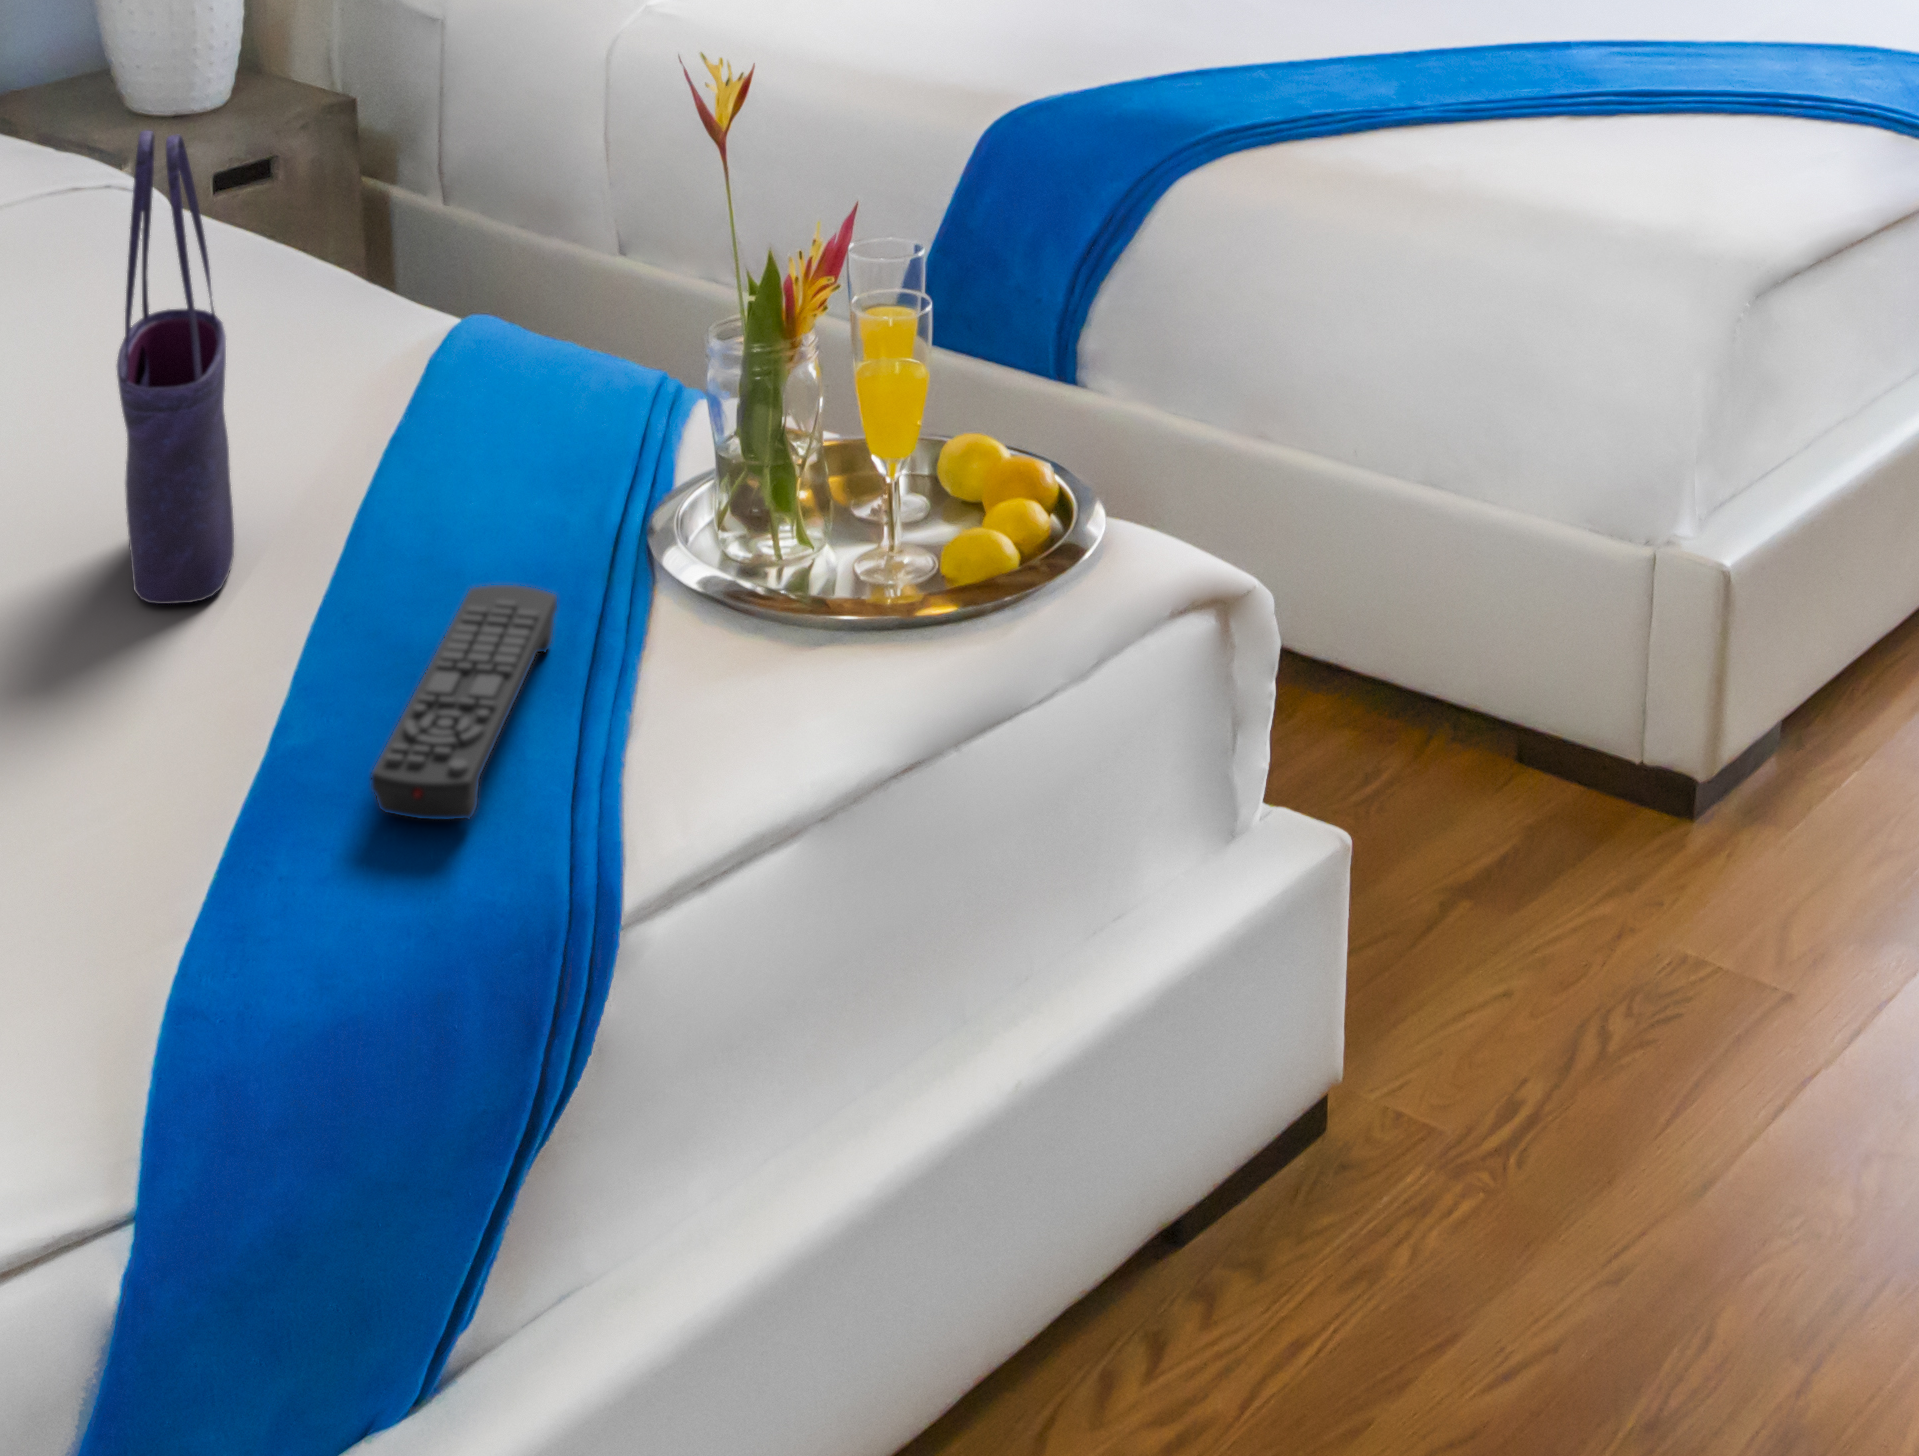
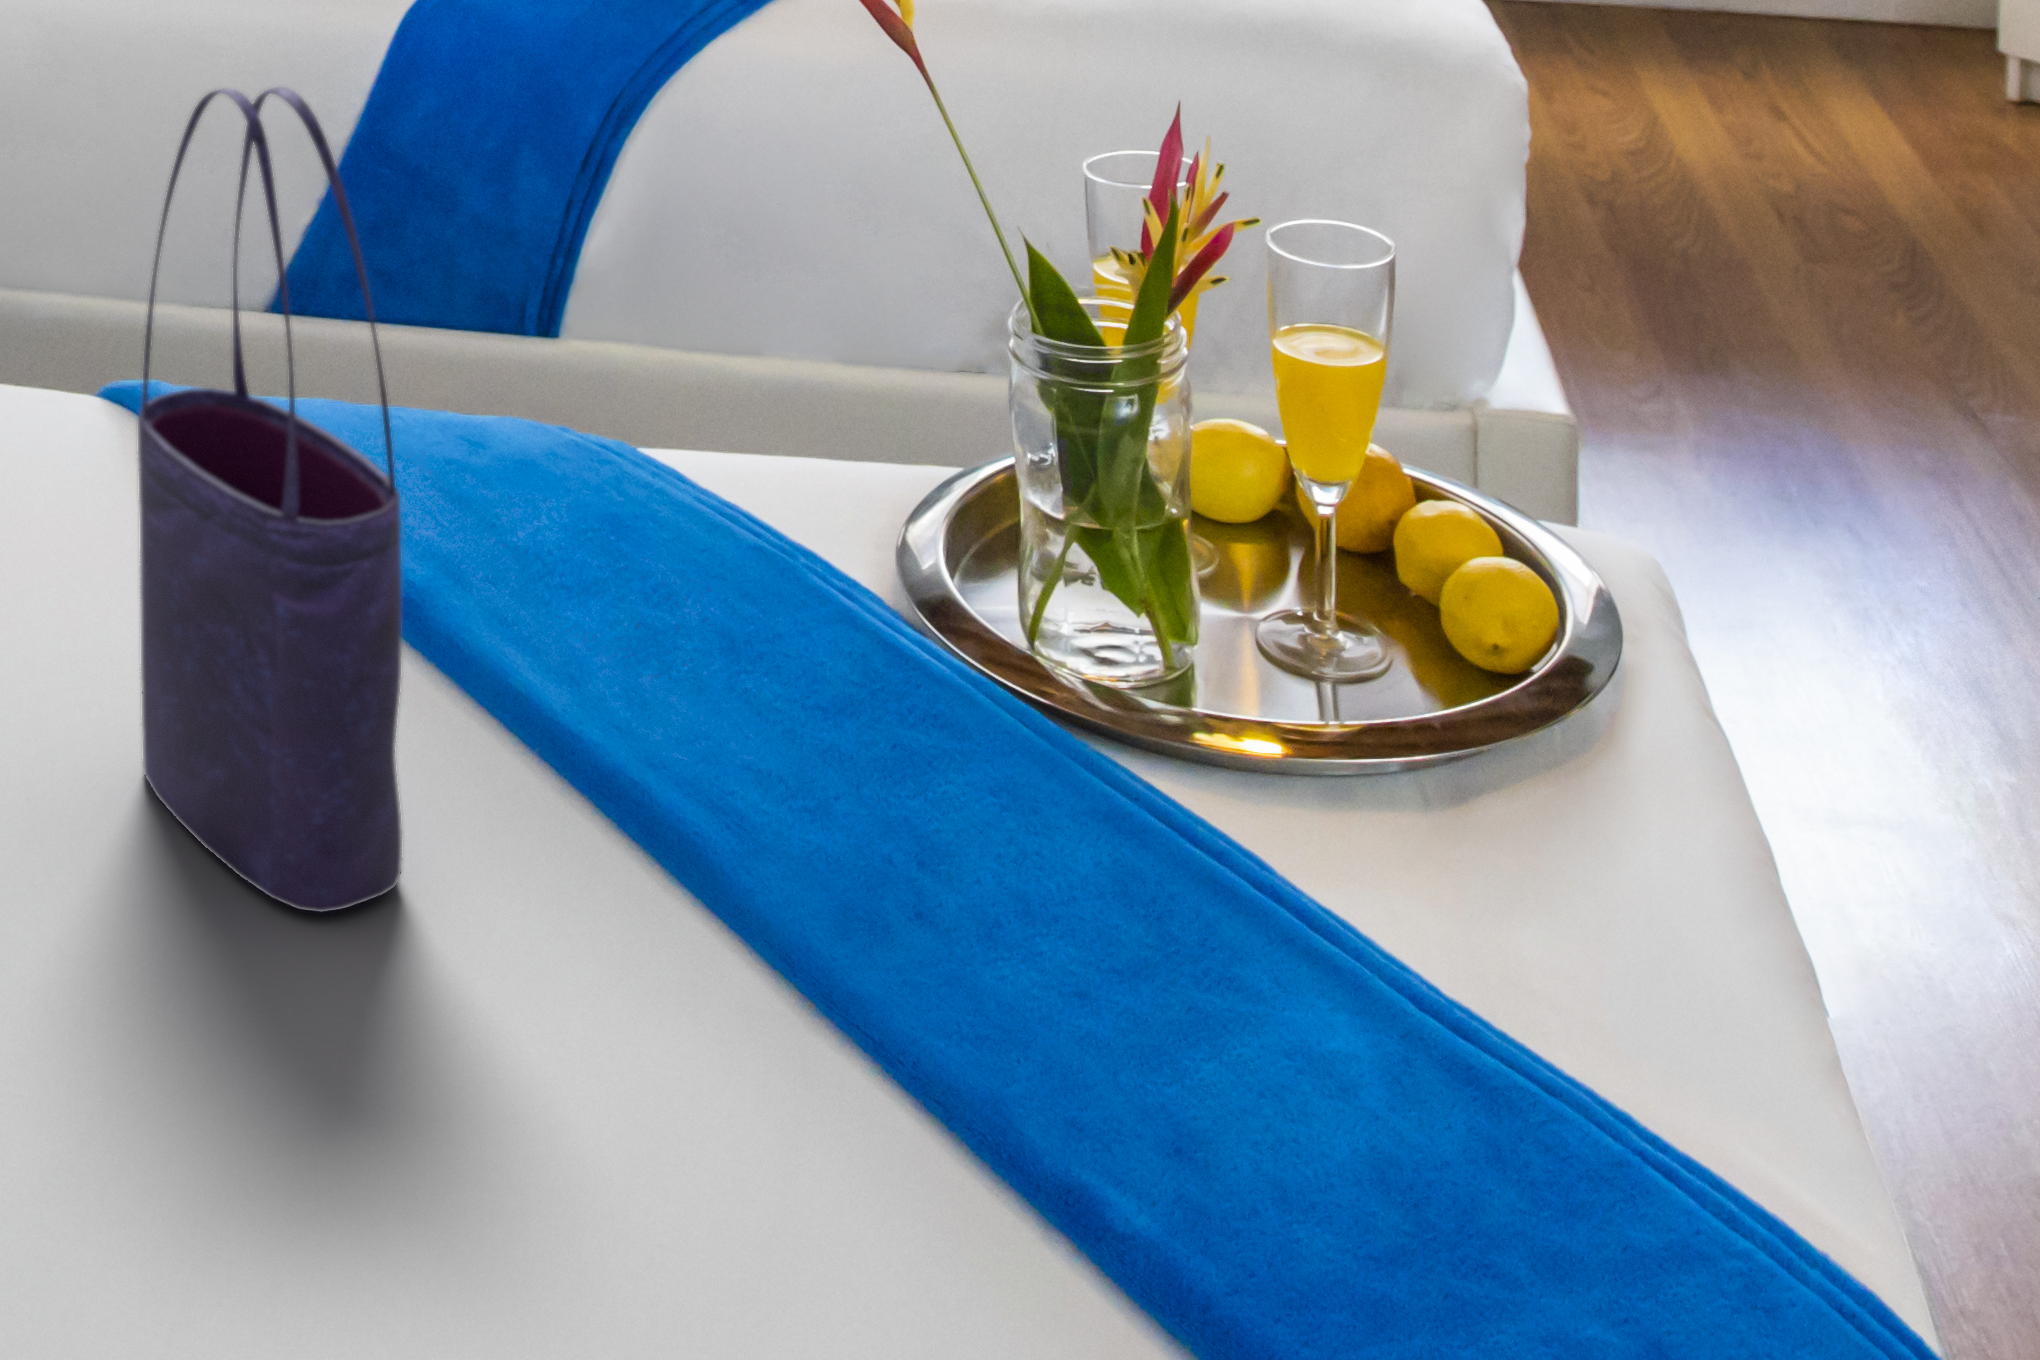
remote control: present [371,585,557,820] -> none [855,733,1361,1171]

